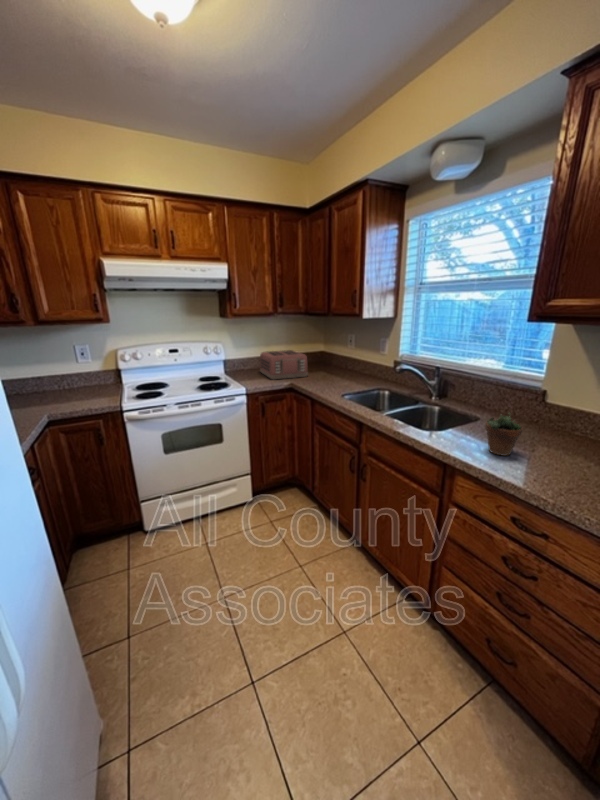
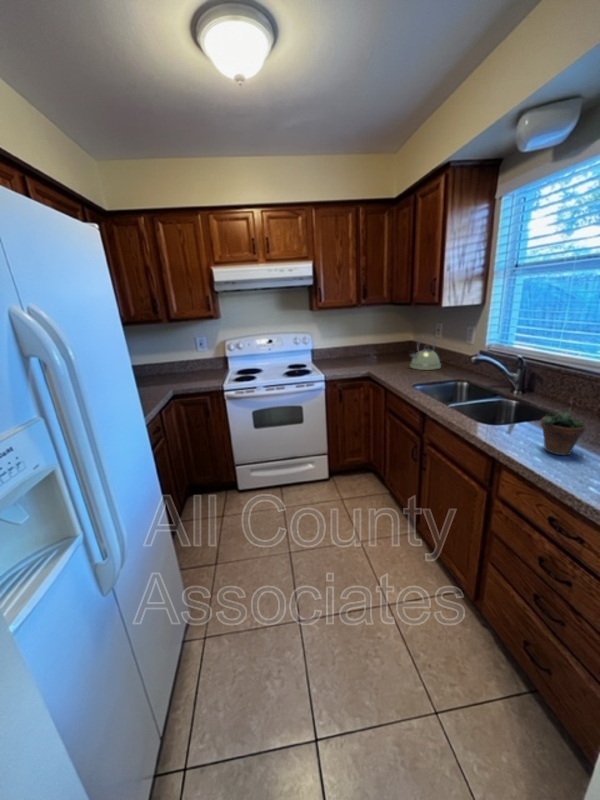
kettle: none [330,344,359,380] -> present [410,338,441,370]
toaster: present [260,350,308,379] -> none [344,340,388,368]

